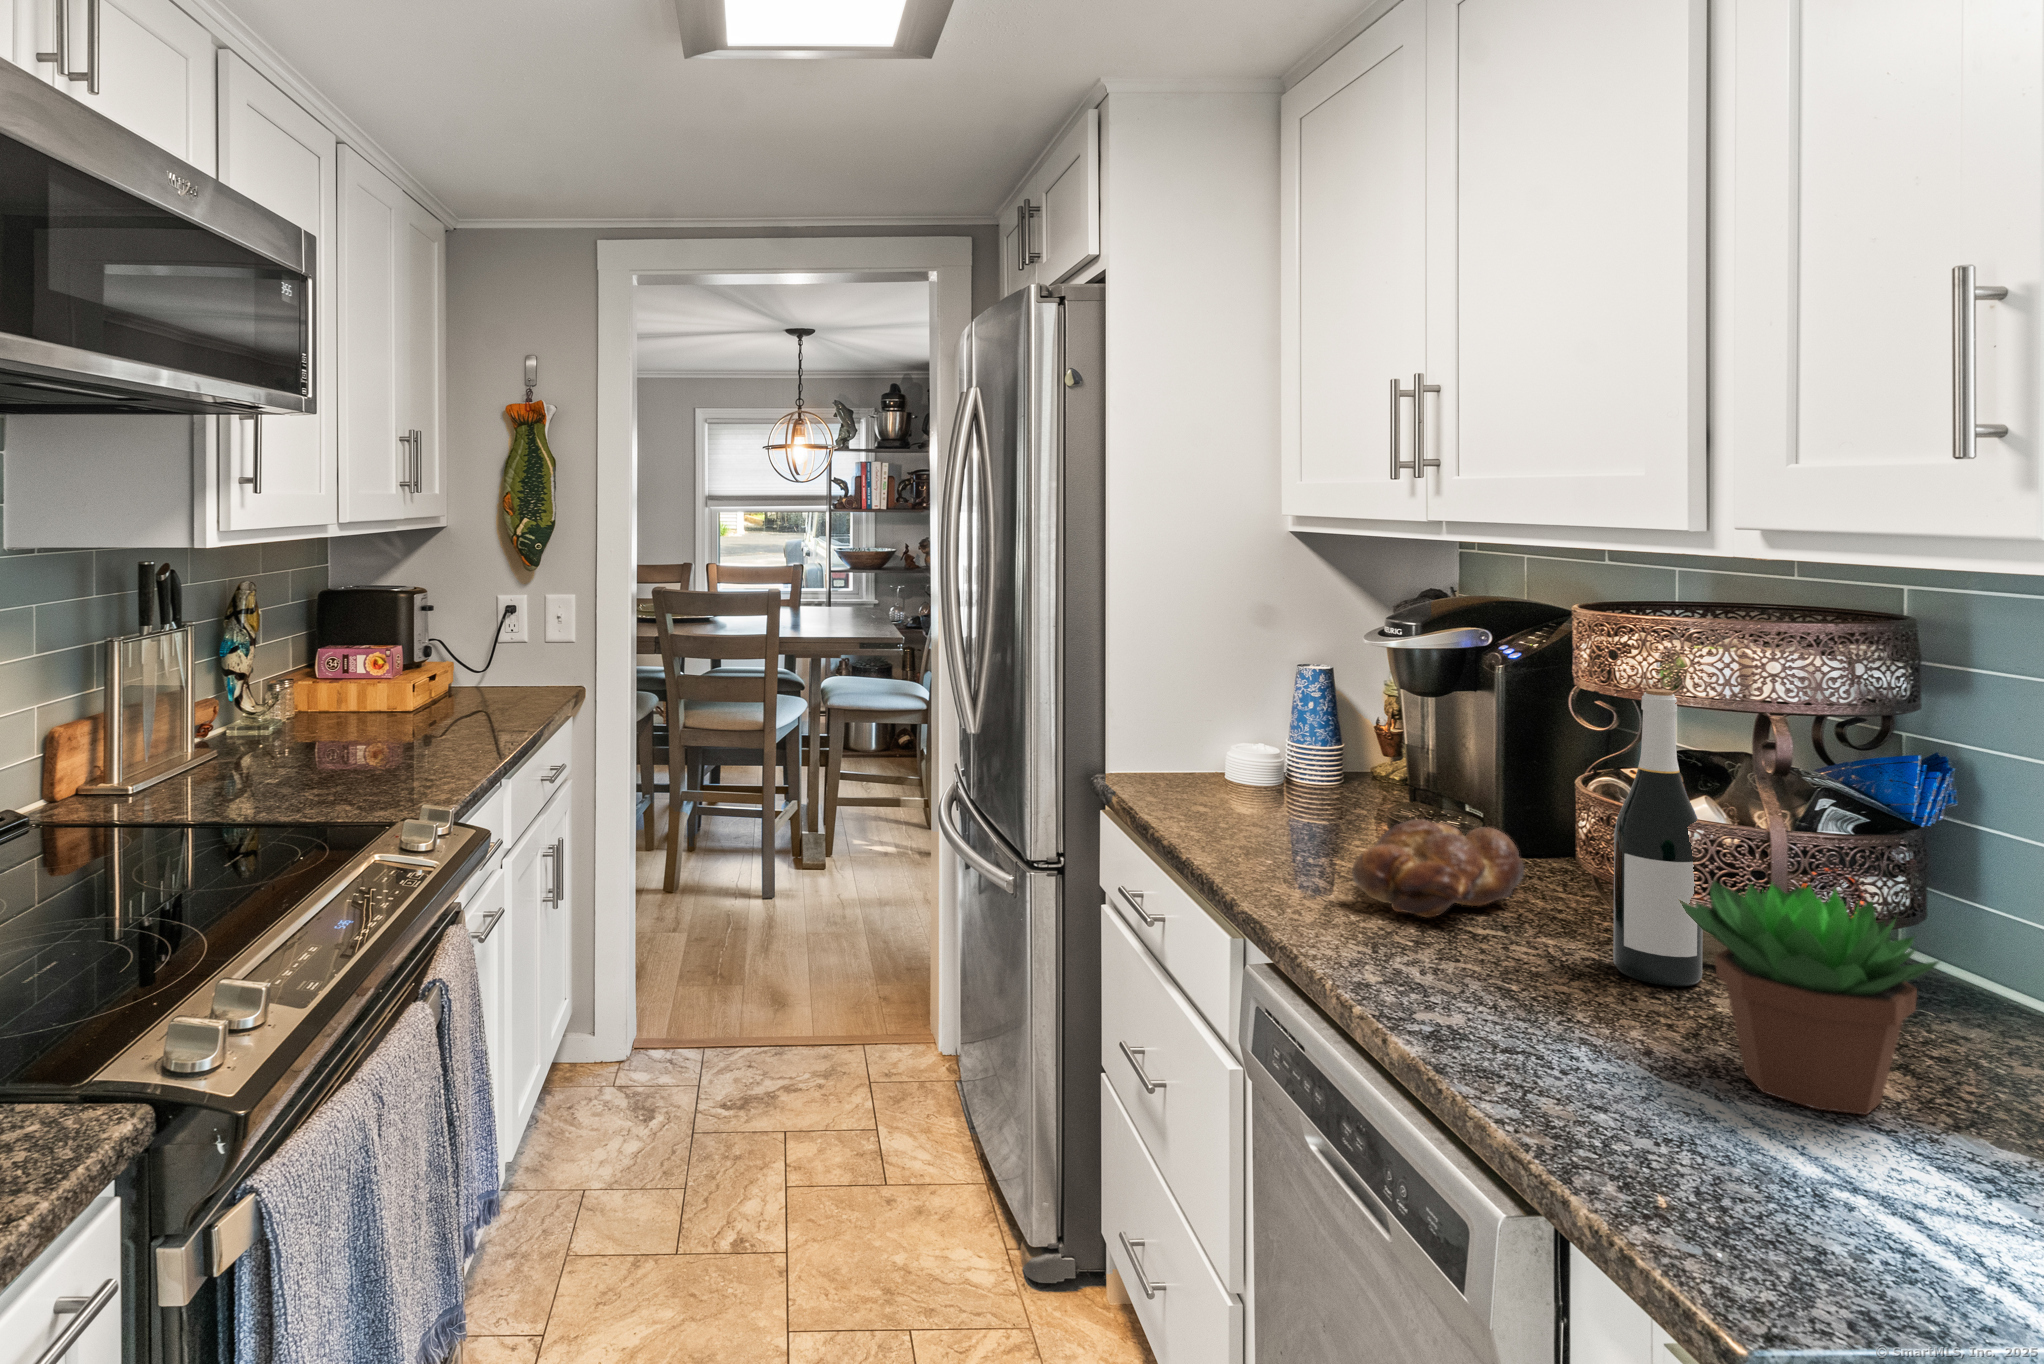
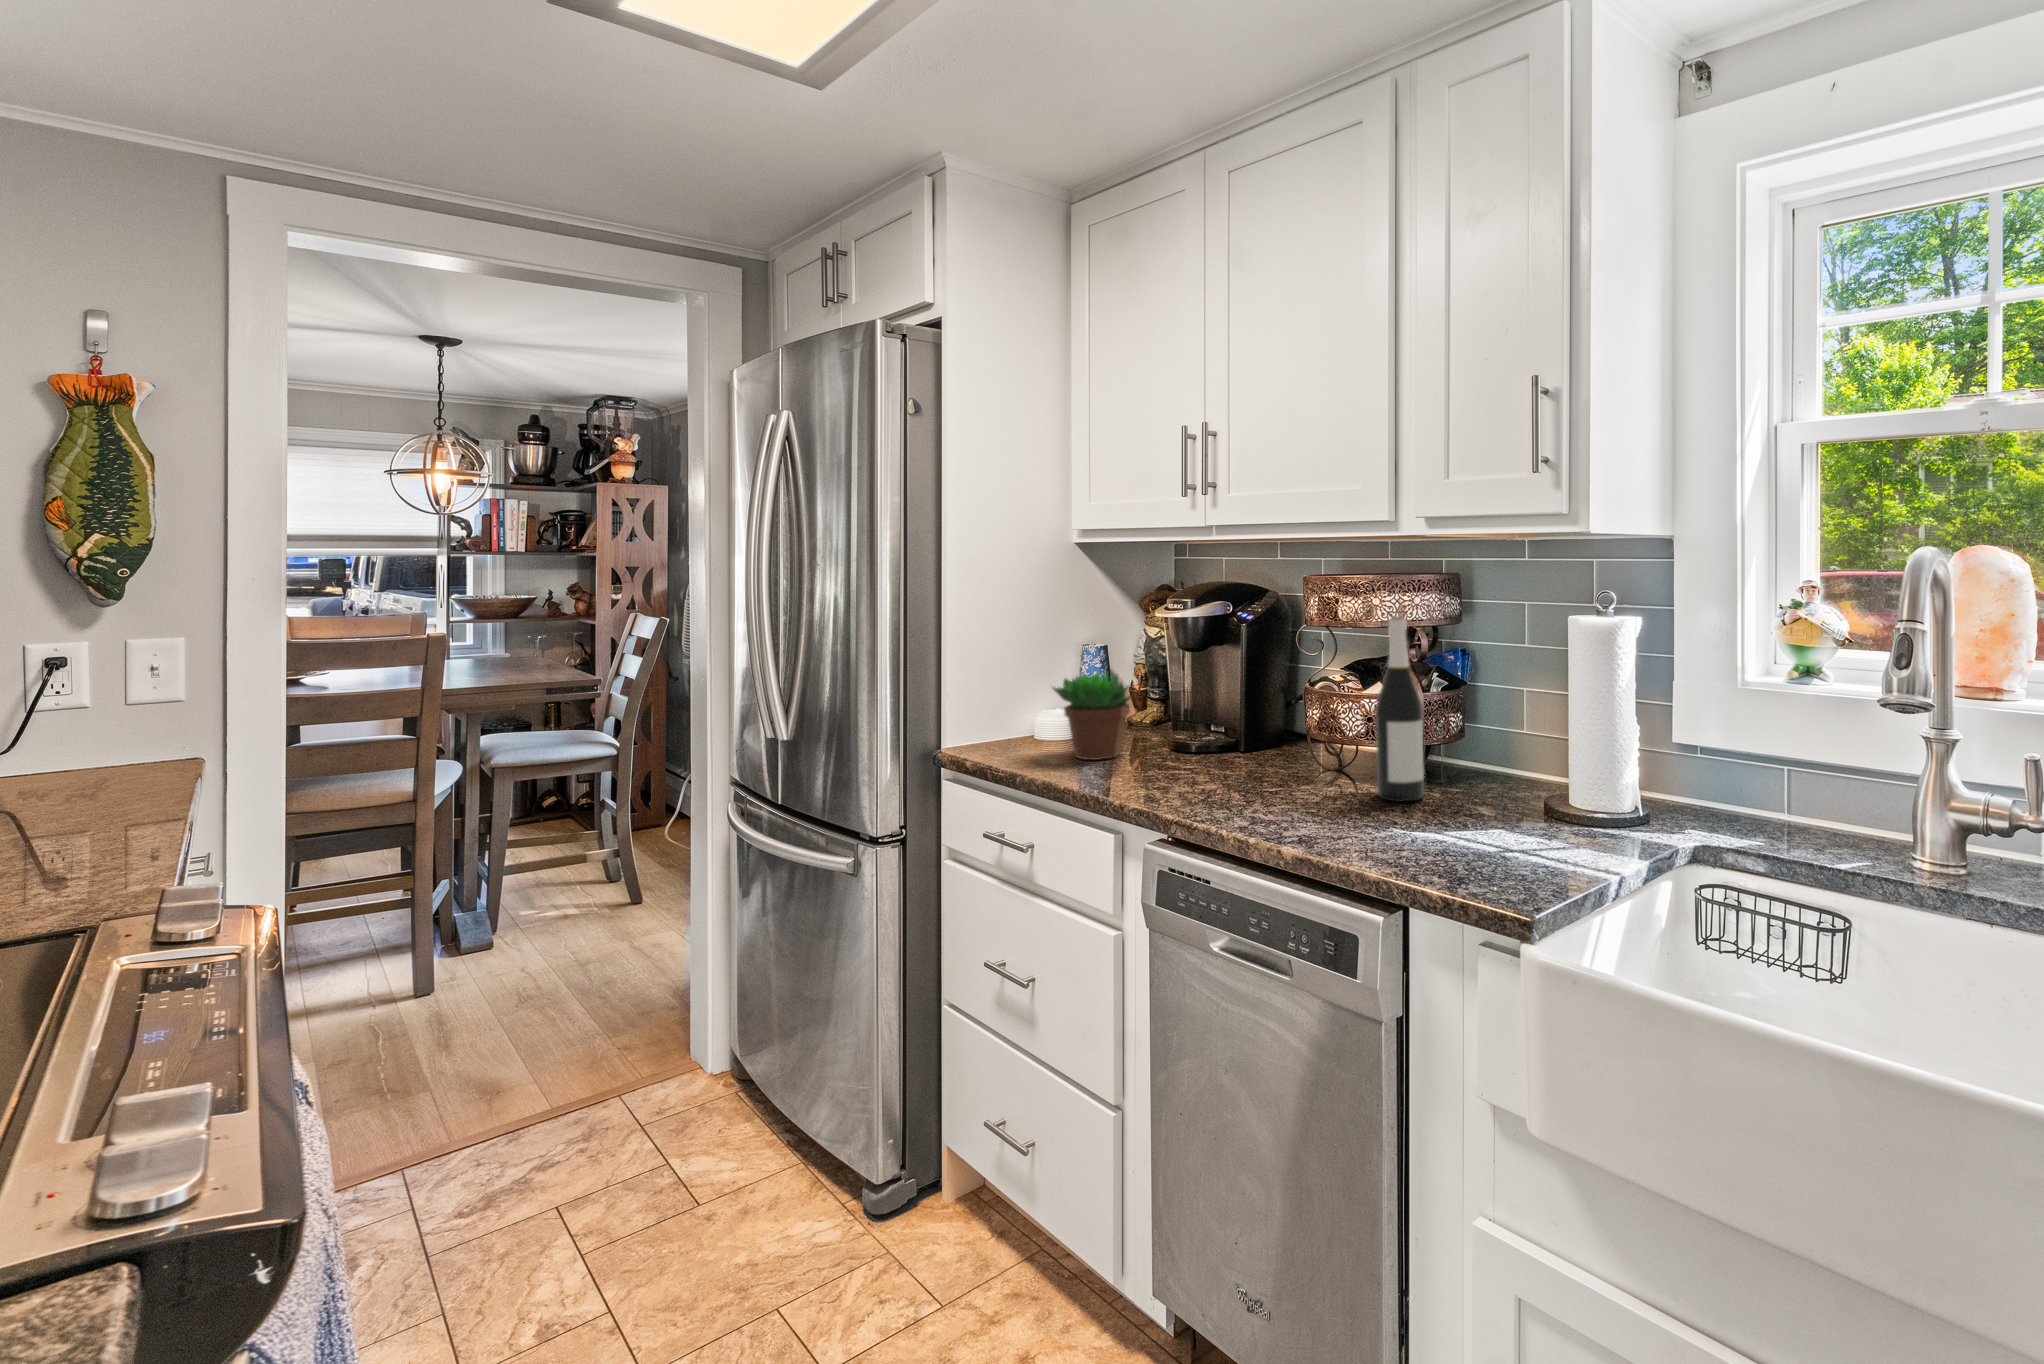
bread loaf: present [1352,819,1524,917] -> none [1208,728,1298,795]
succulent plant: present [1681,881,1938,1115] -> present [1053,673,1135,760]

